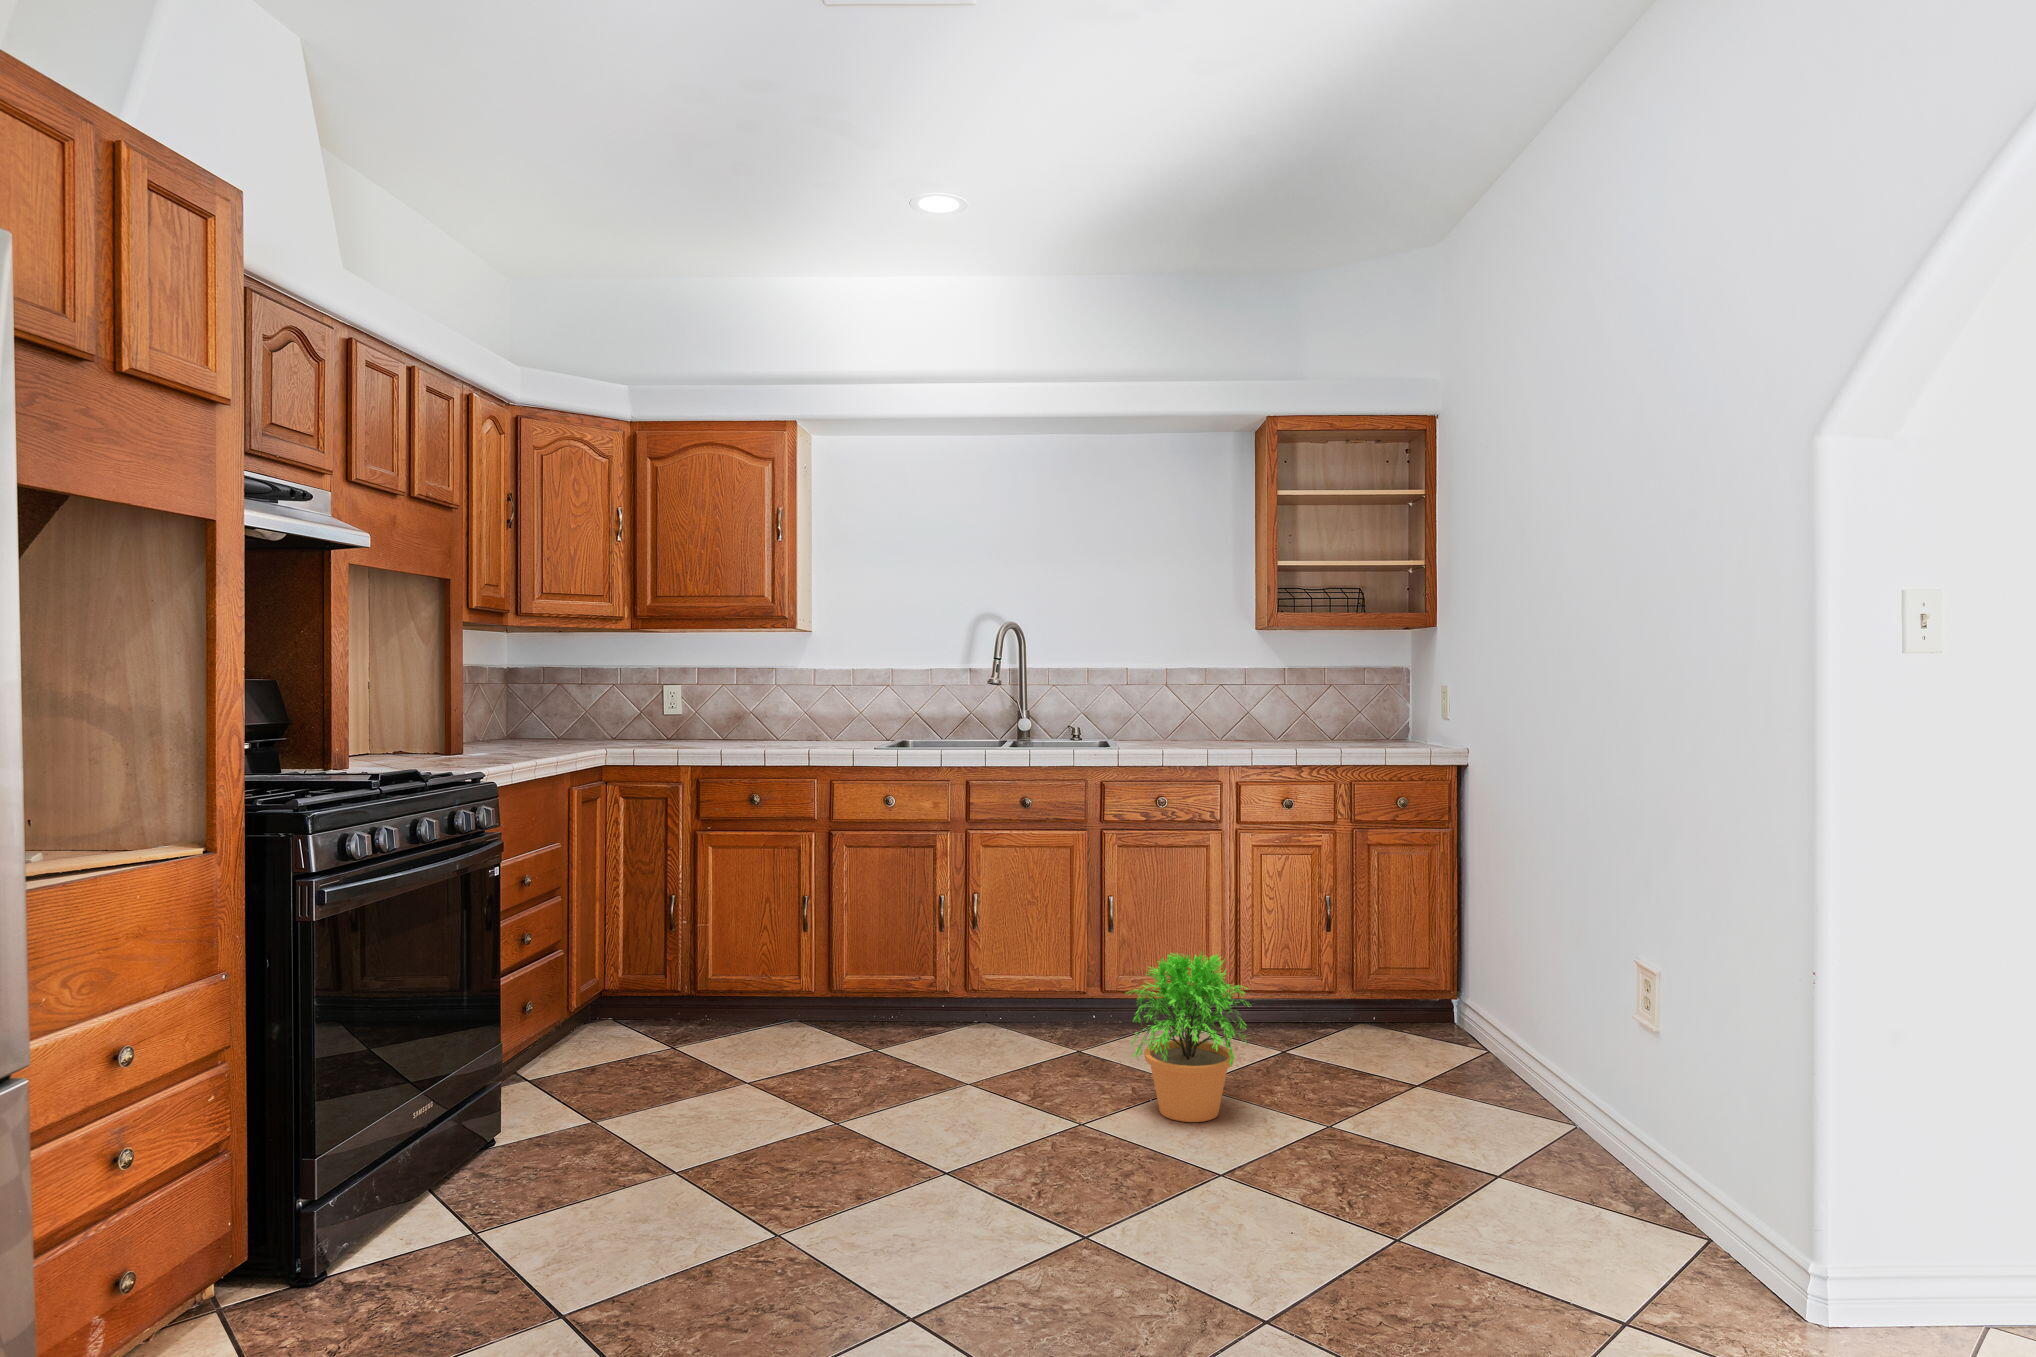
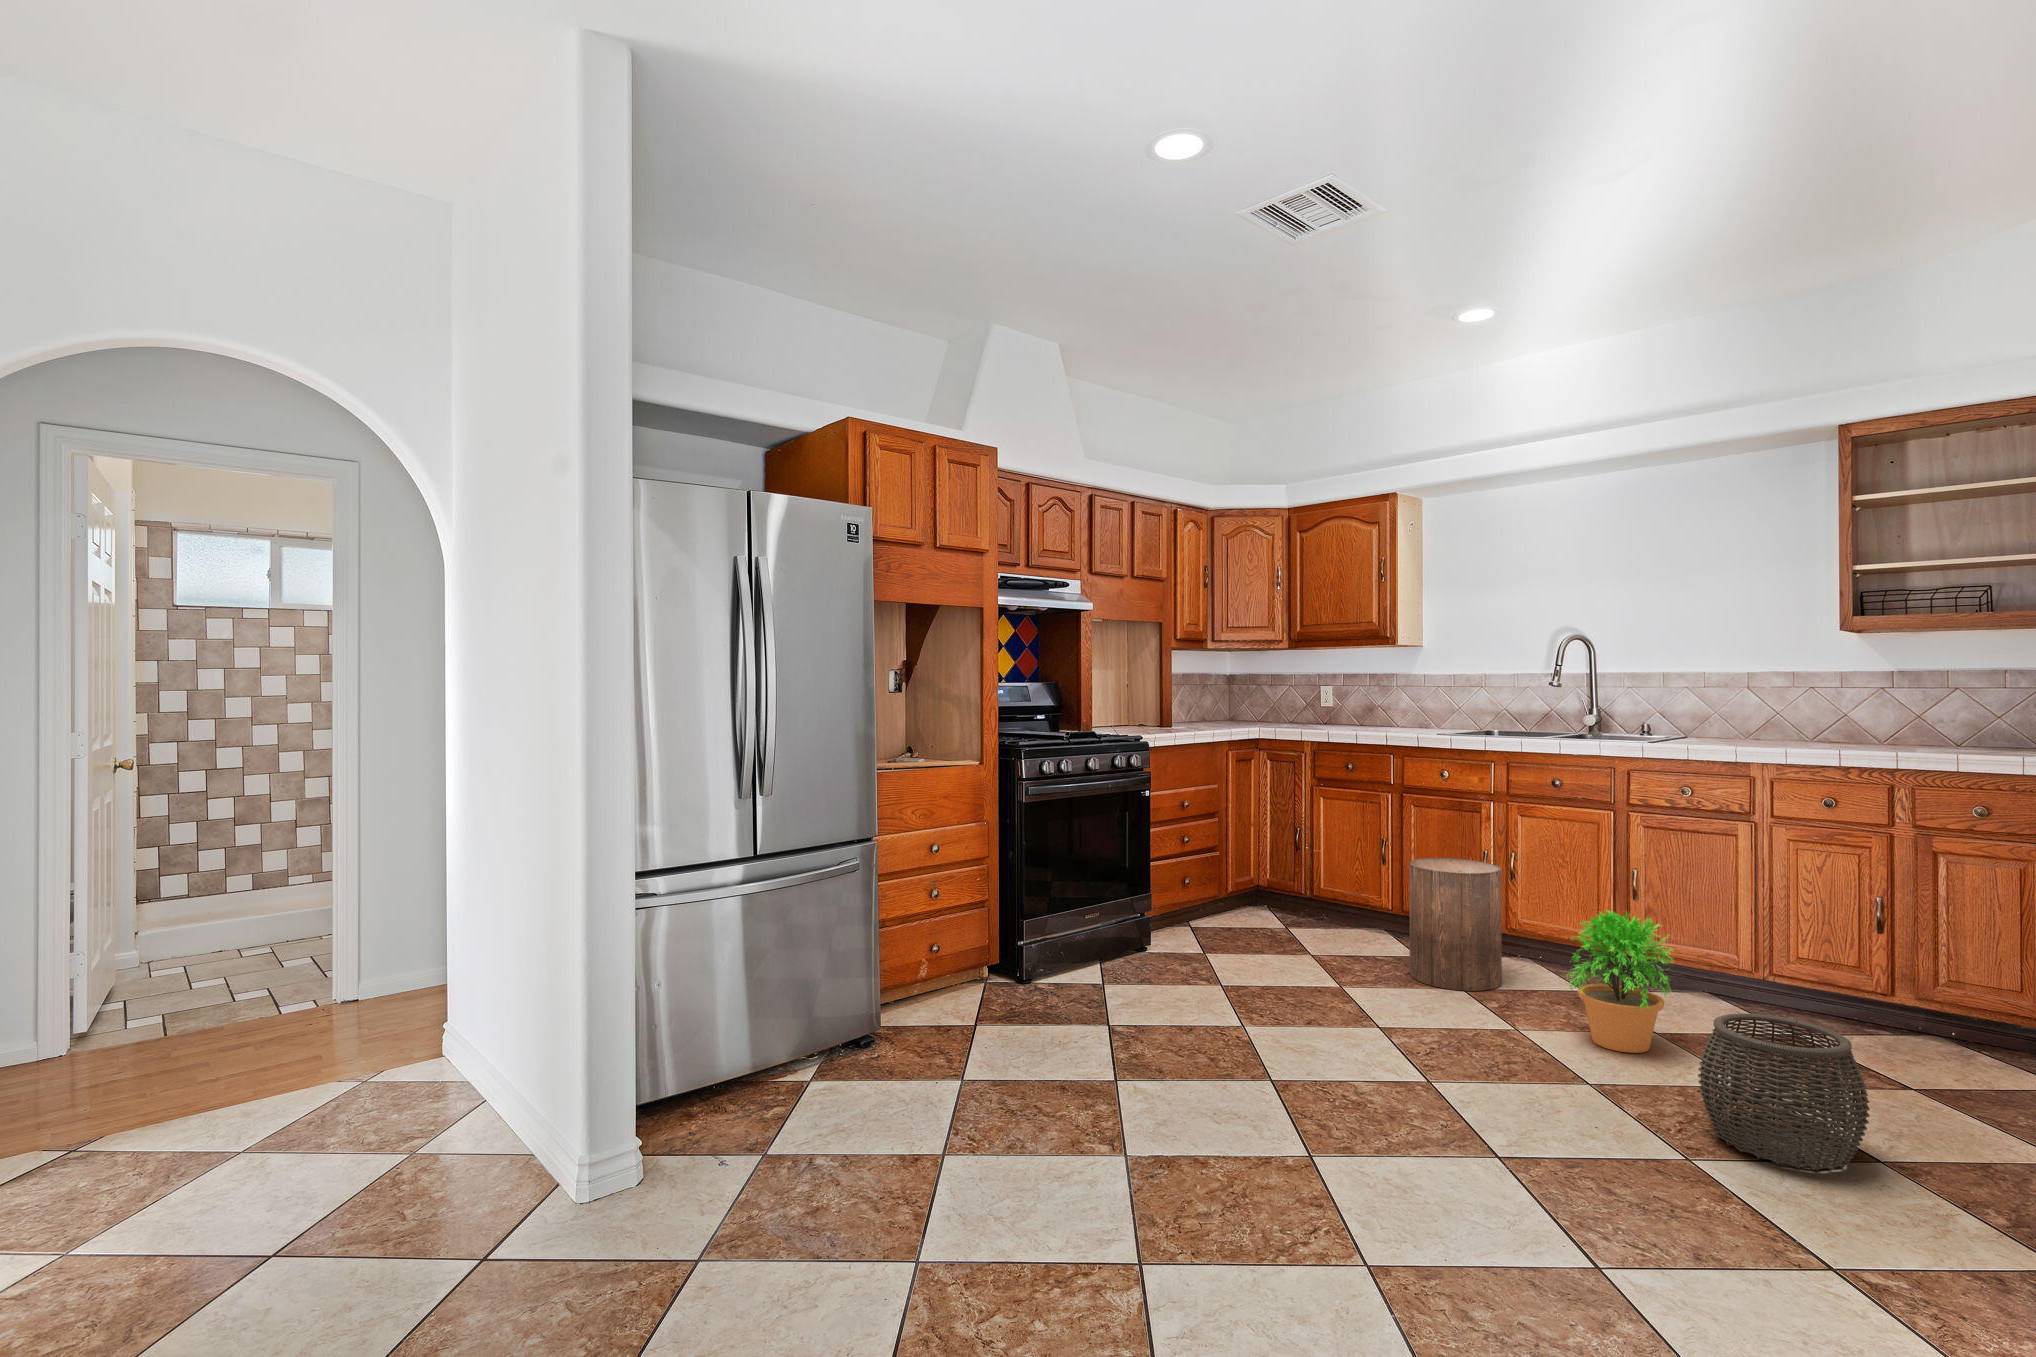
stool: none [895,910,1007,1088] -> present [1409,858,1502,991]
woven basket: none [1357,1047,1516,1218] -> present [1698,1013,1870,1170]

